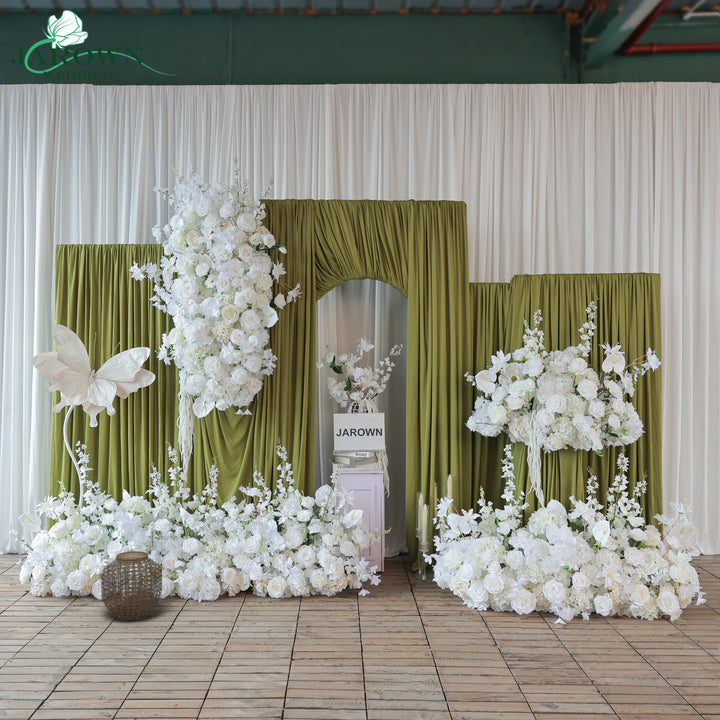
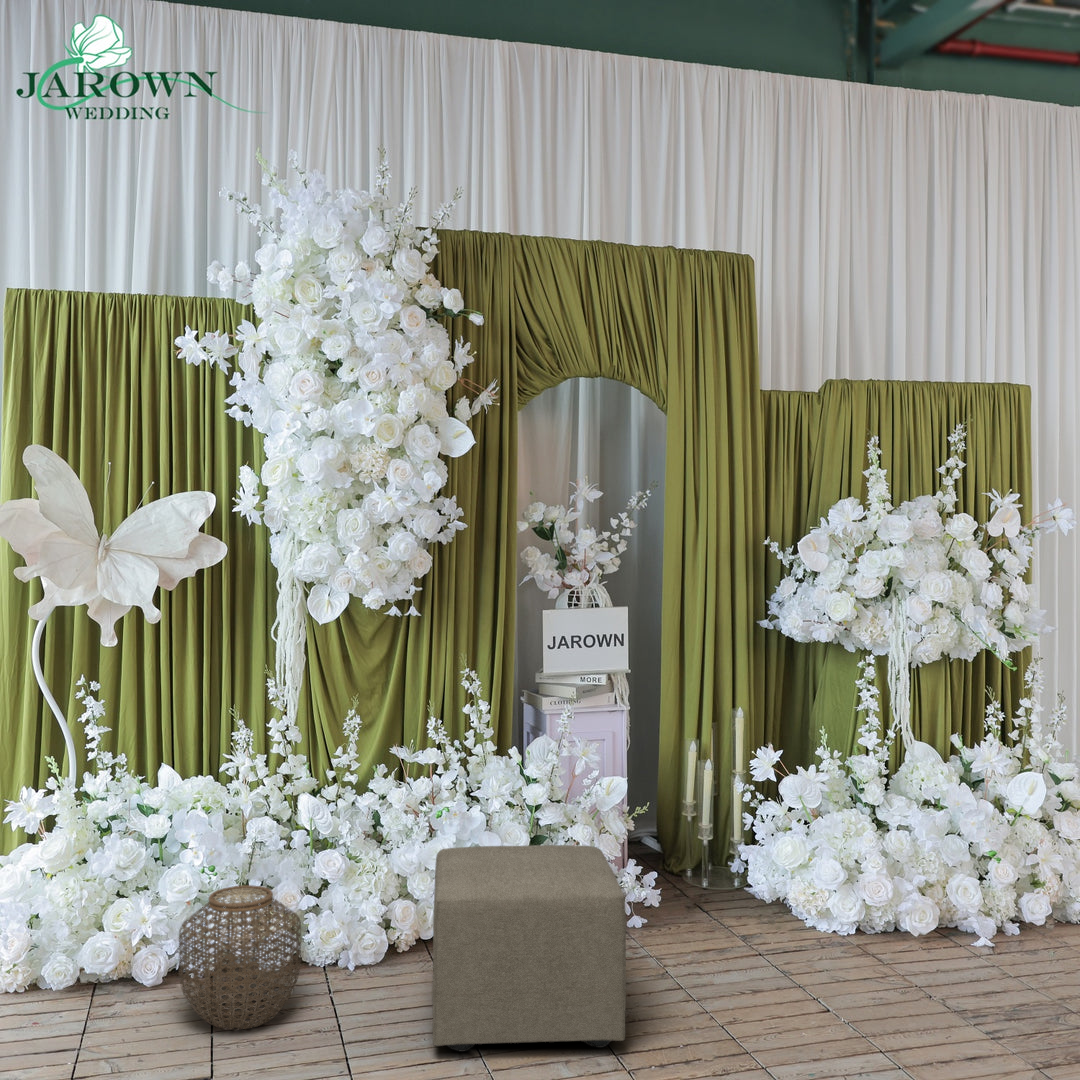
ottoman: none [208,539,320,642] -> present [432,845,626,1052]

